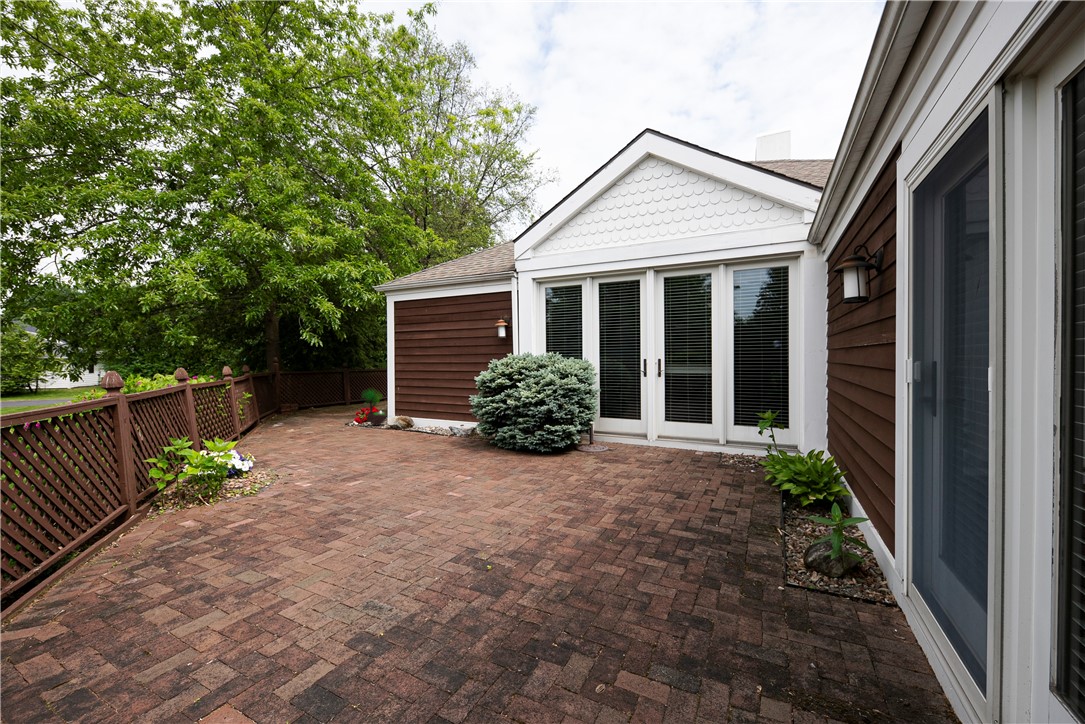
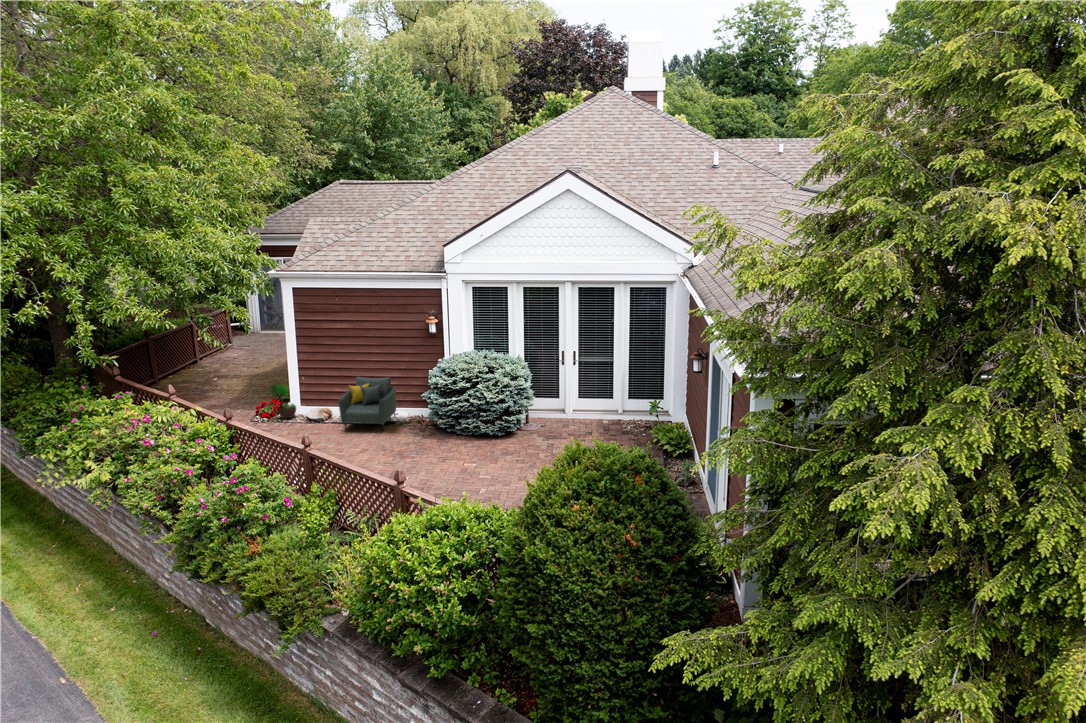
armchair: none [395,385,463,438] -> present [339,377,396,430]

